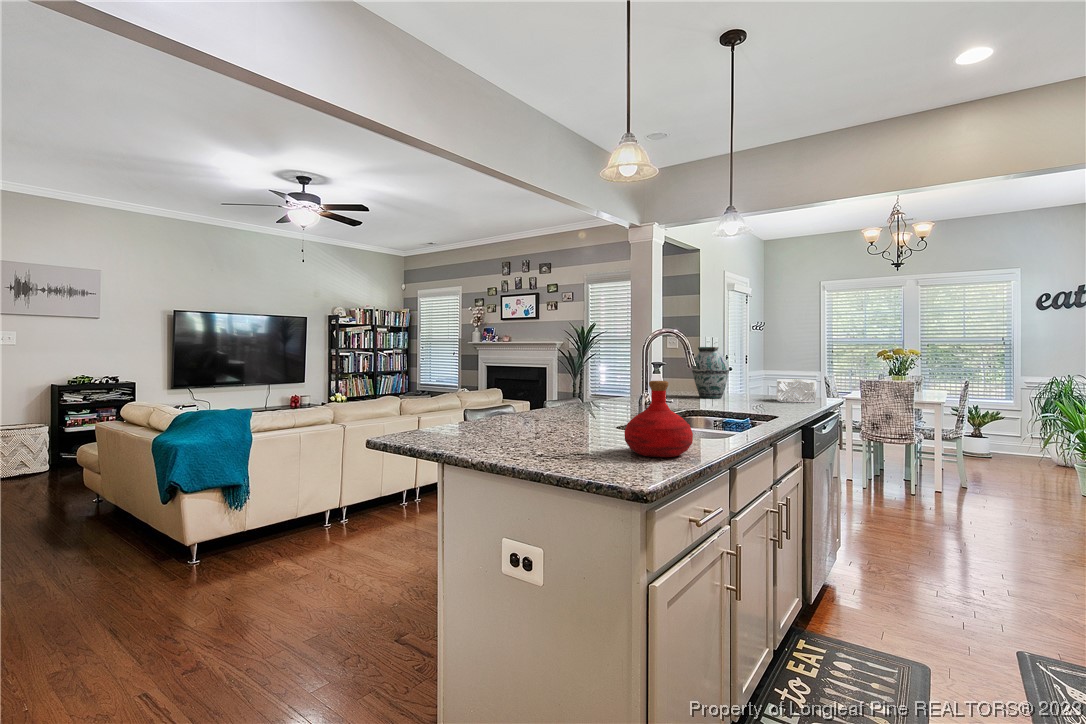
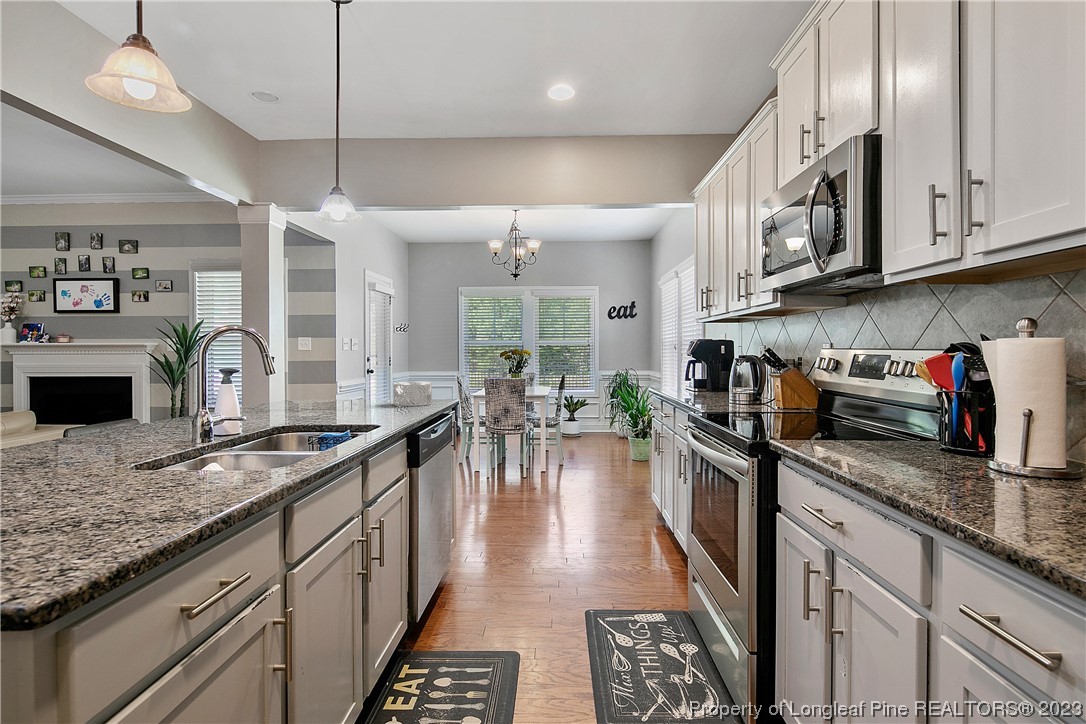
vase: present [692,347,729,398] -> none [299,349,344,407]
bottle: present [624,381,693,457] -> none [91,400,212,516]

